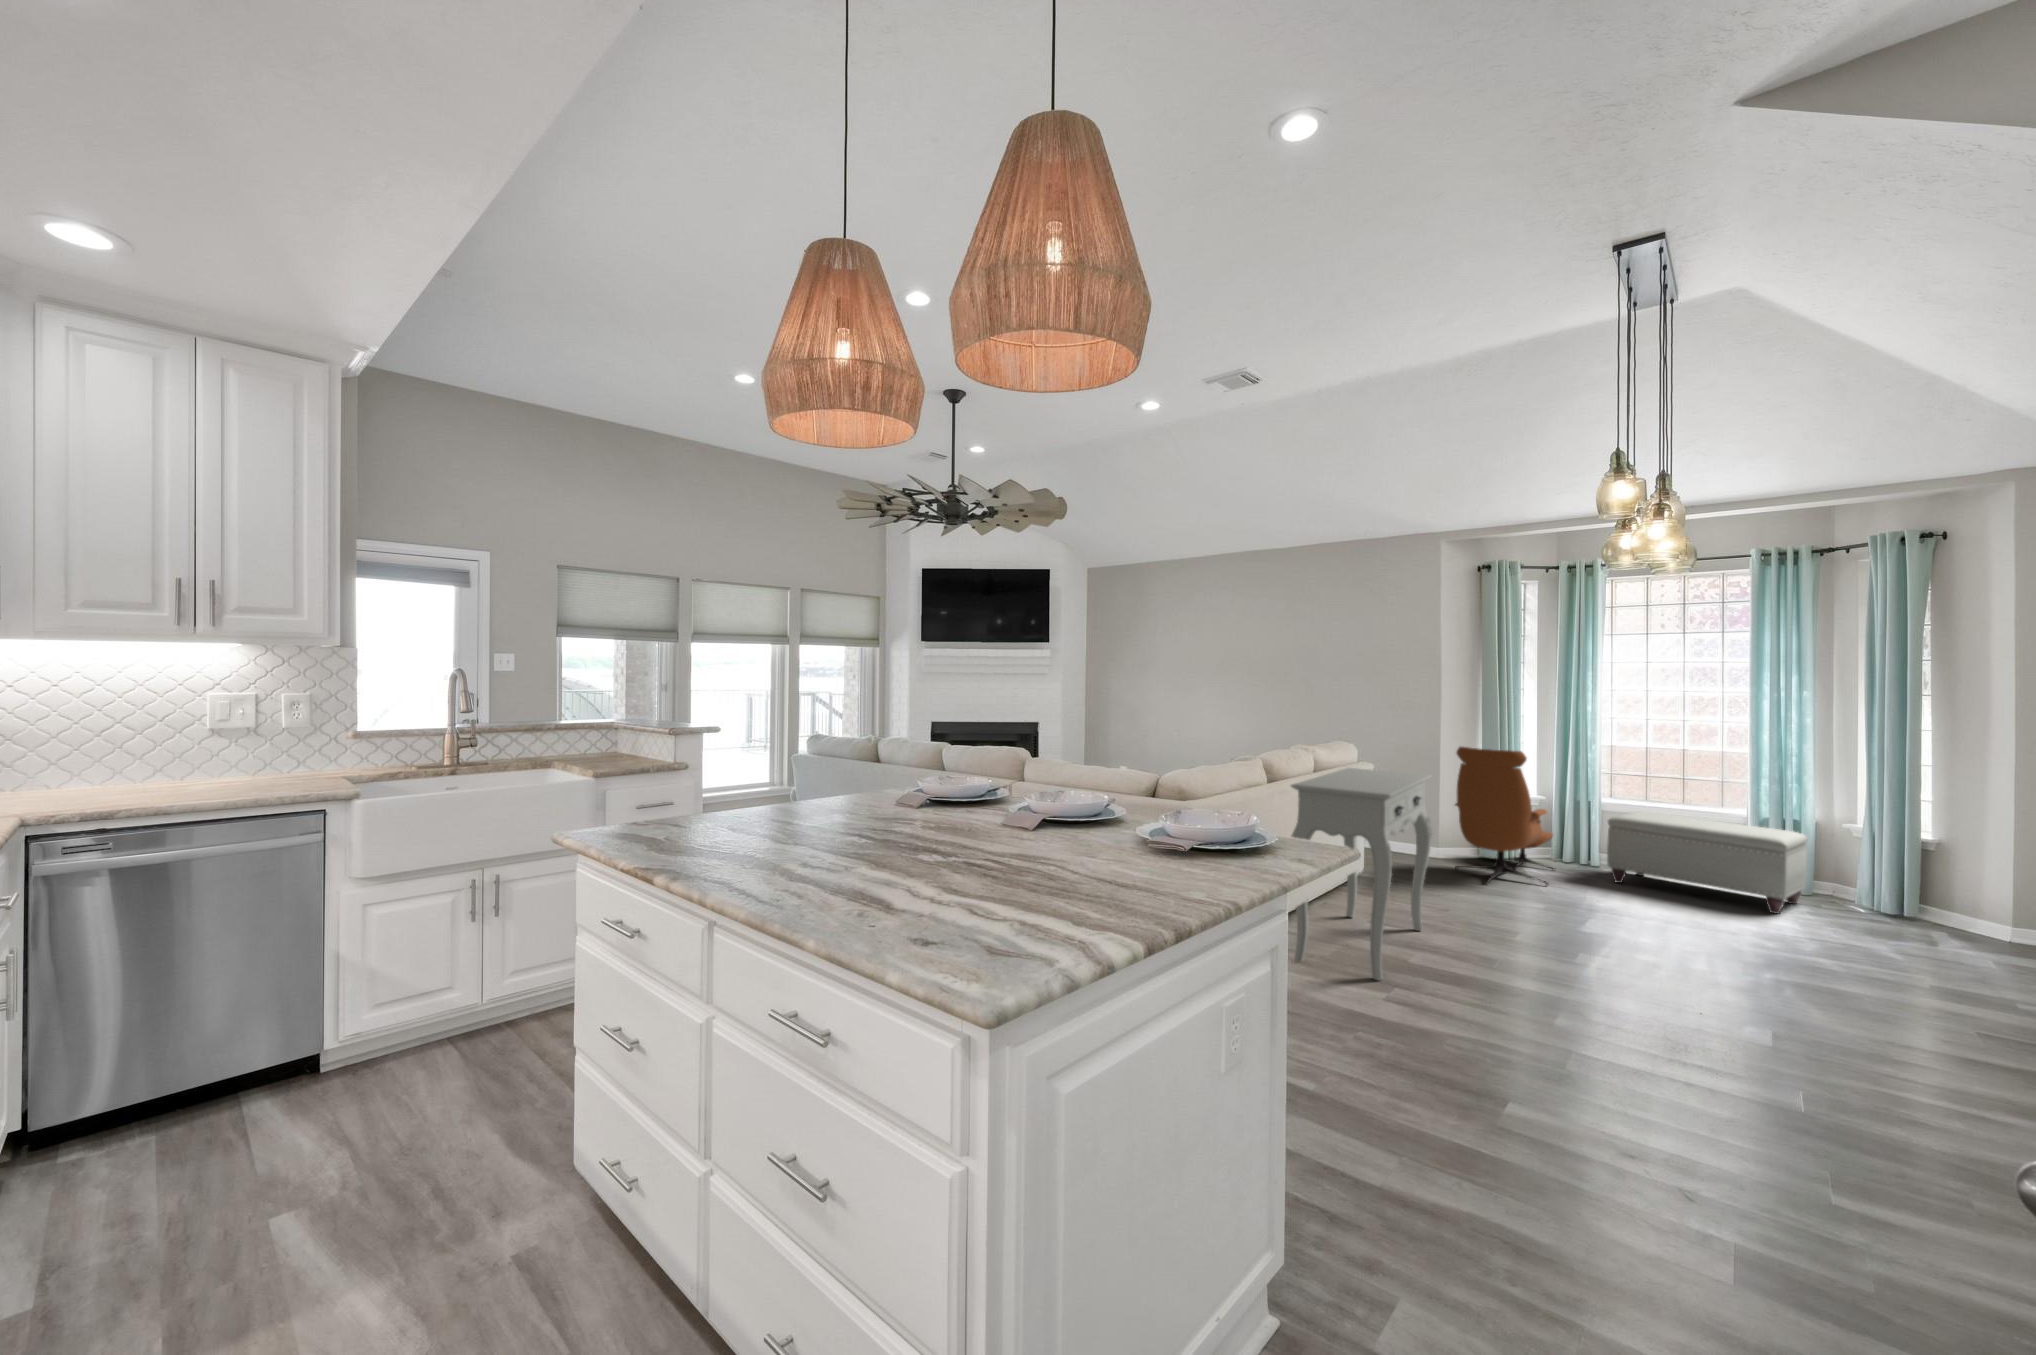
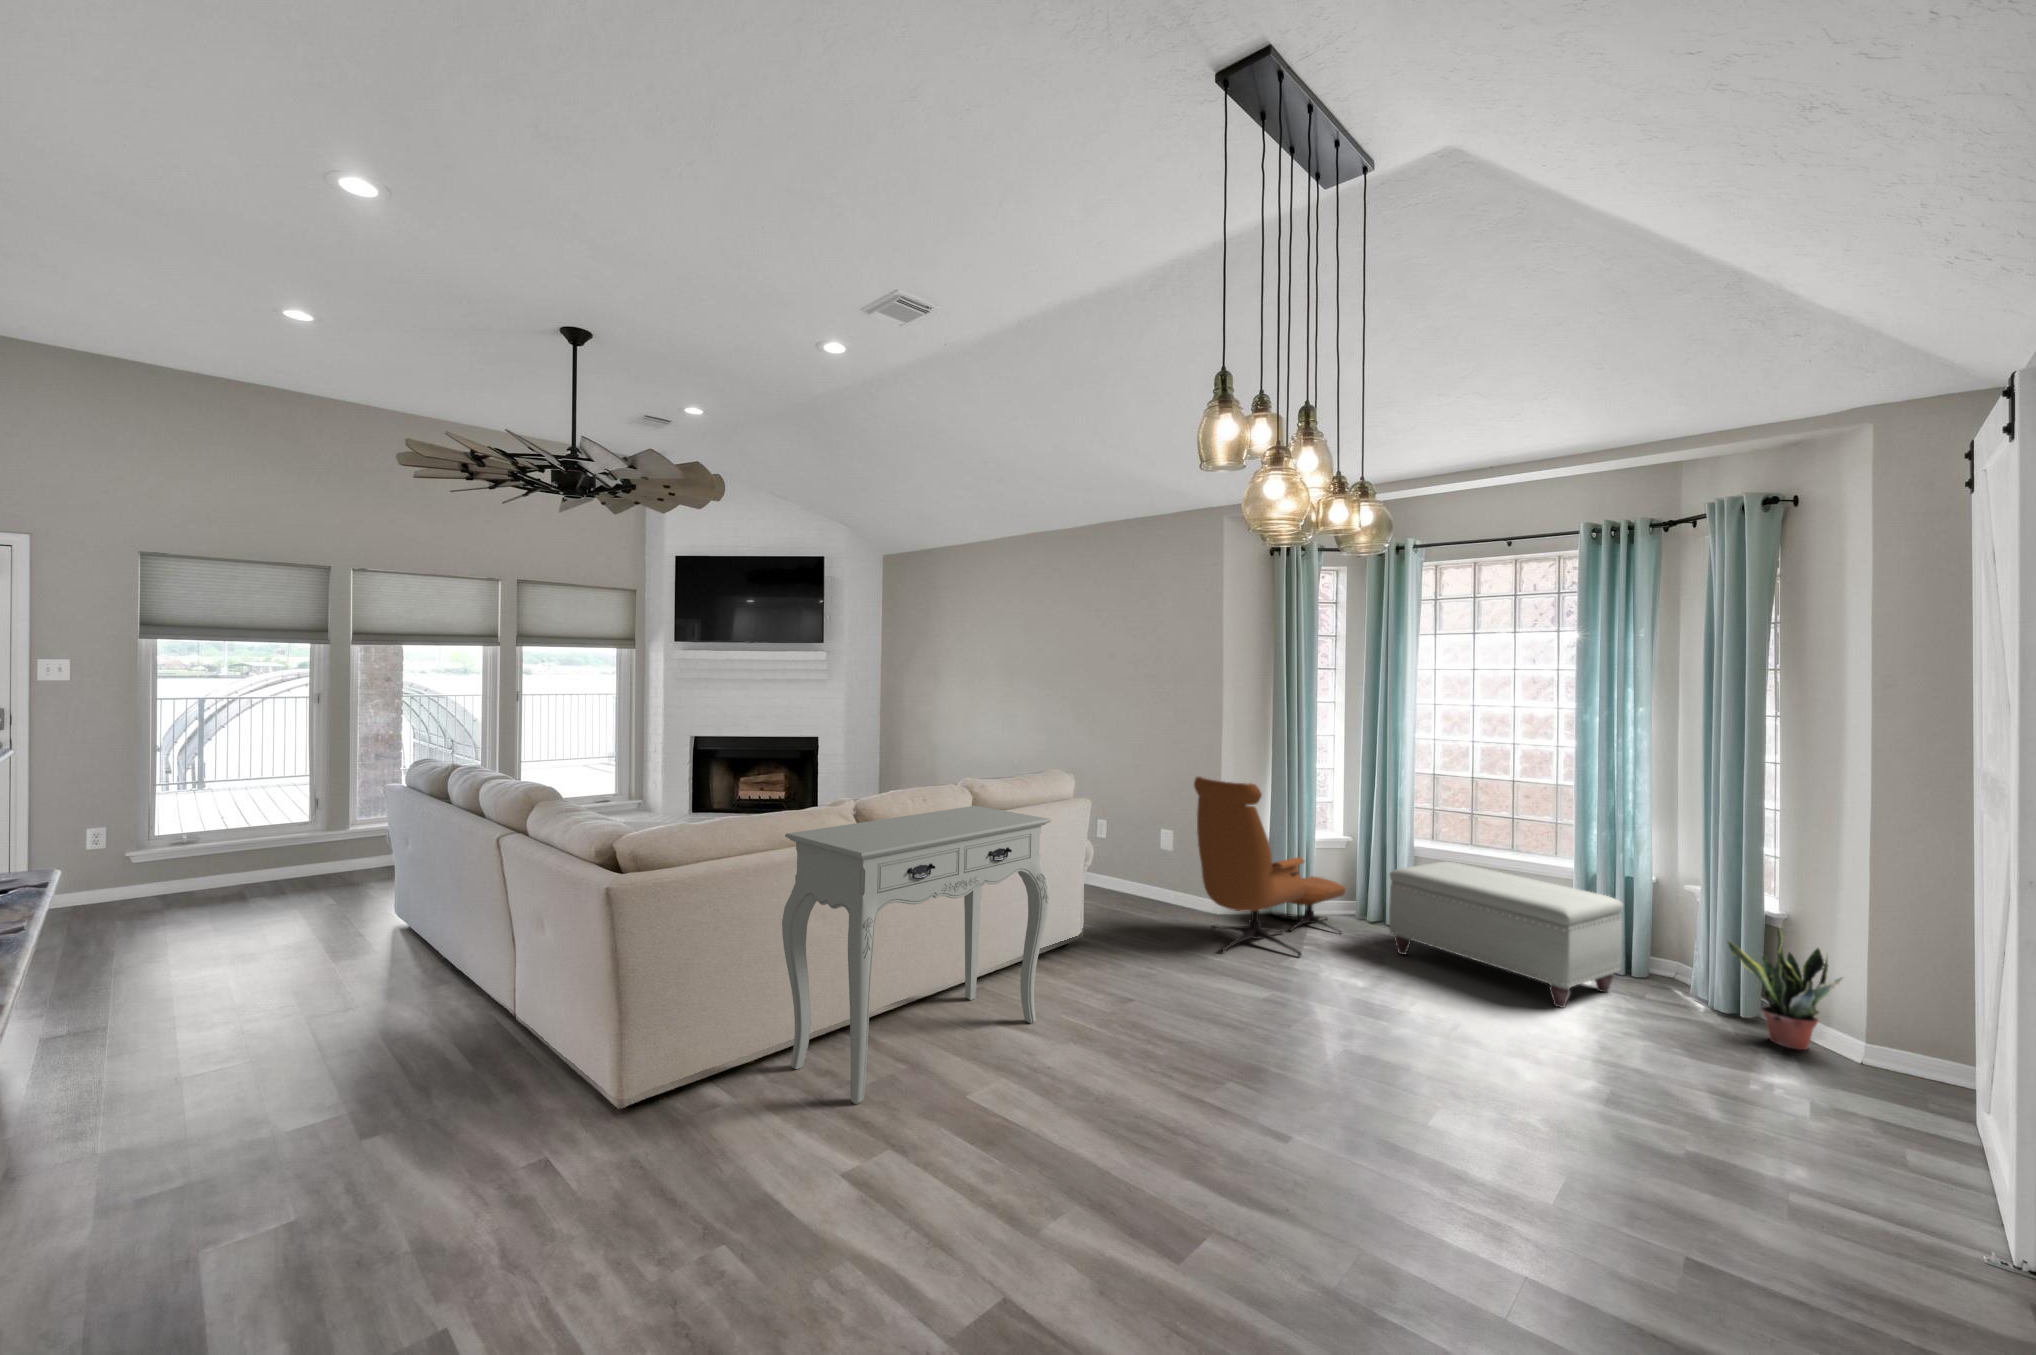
potted plant: none [1907,847,2008,935] -> present [1728,927,1843,1050]

